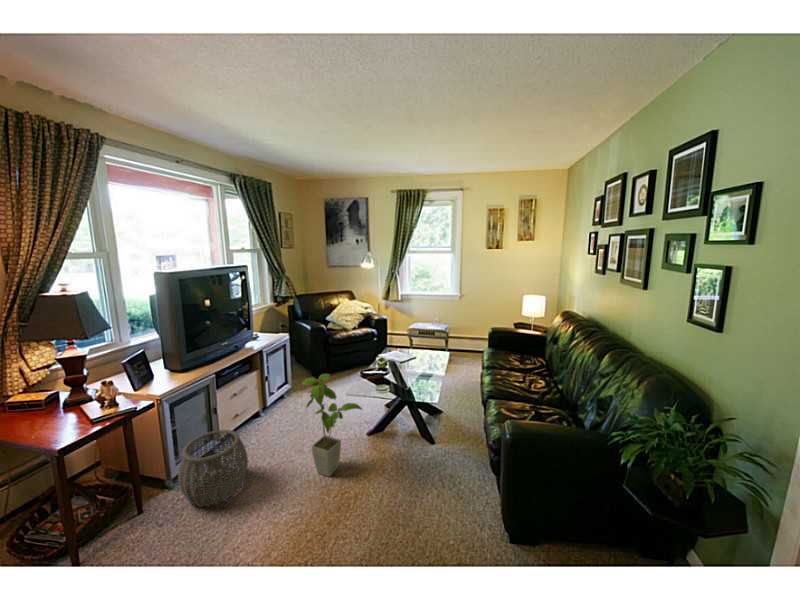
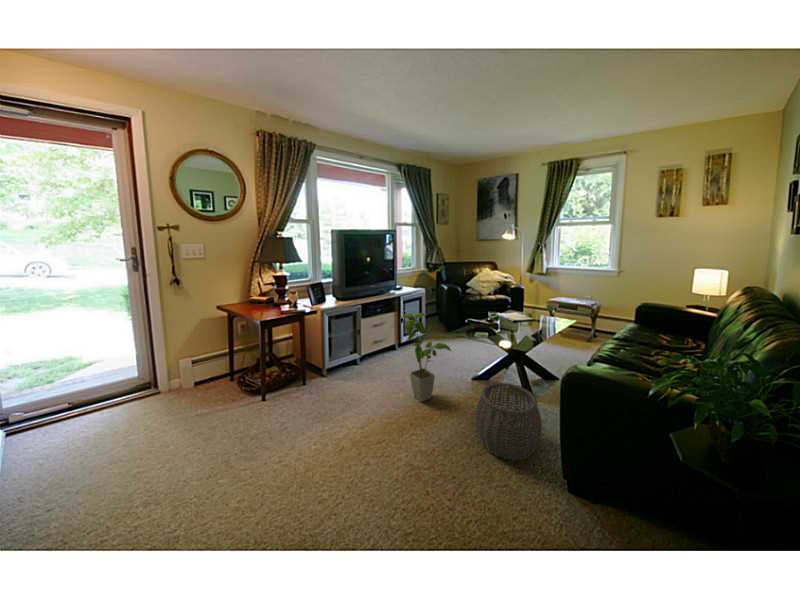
woven basket: present [178,430,248,507] -> present [475,383,542,461]

